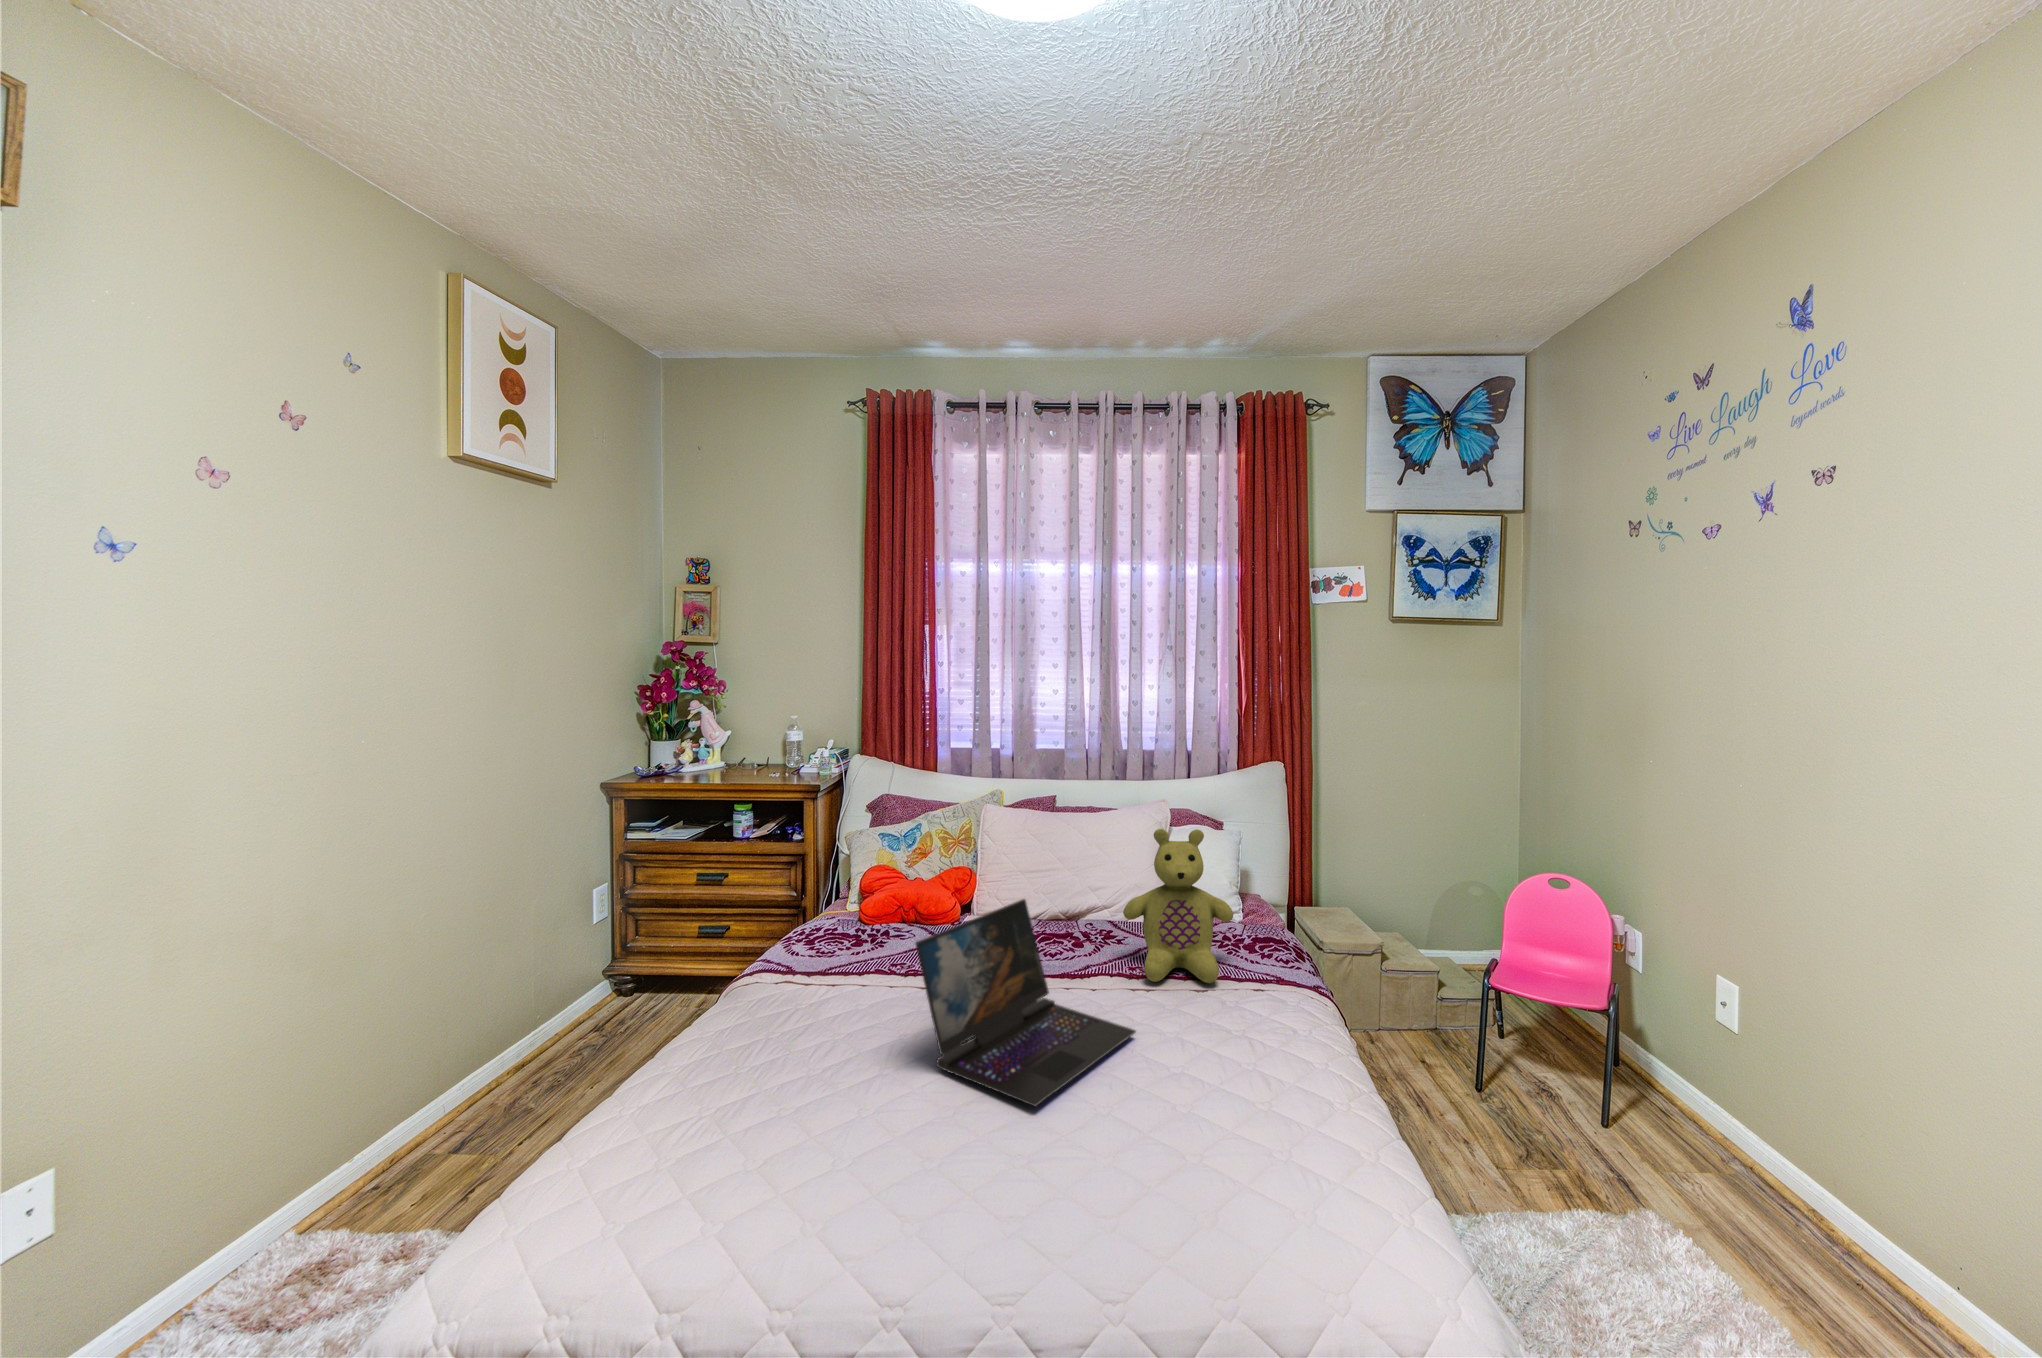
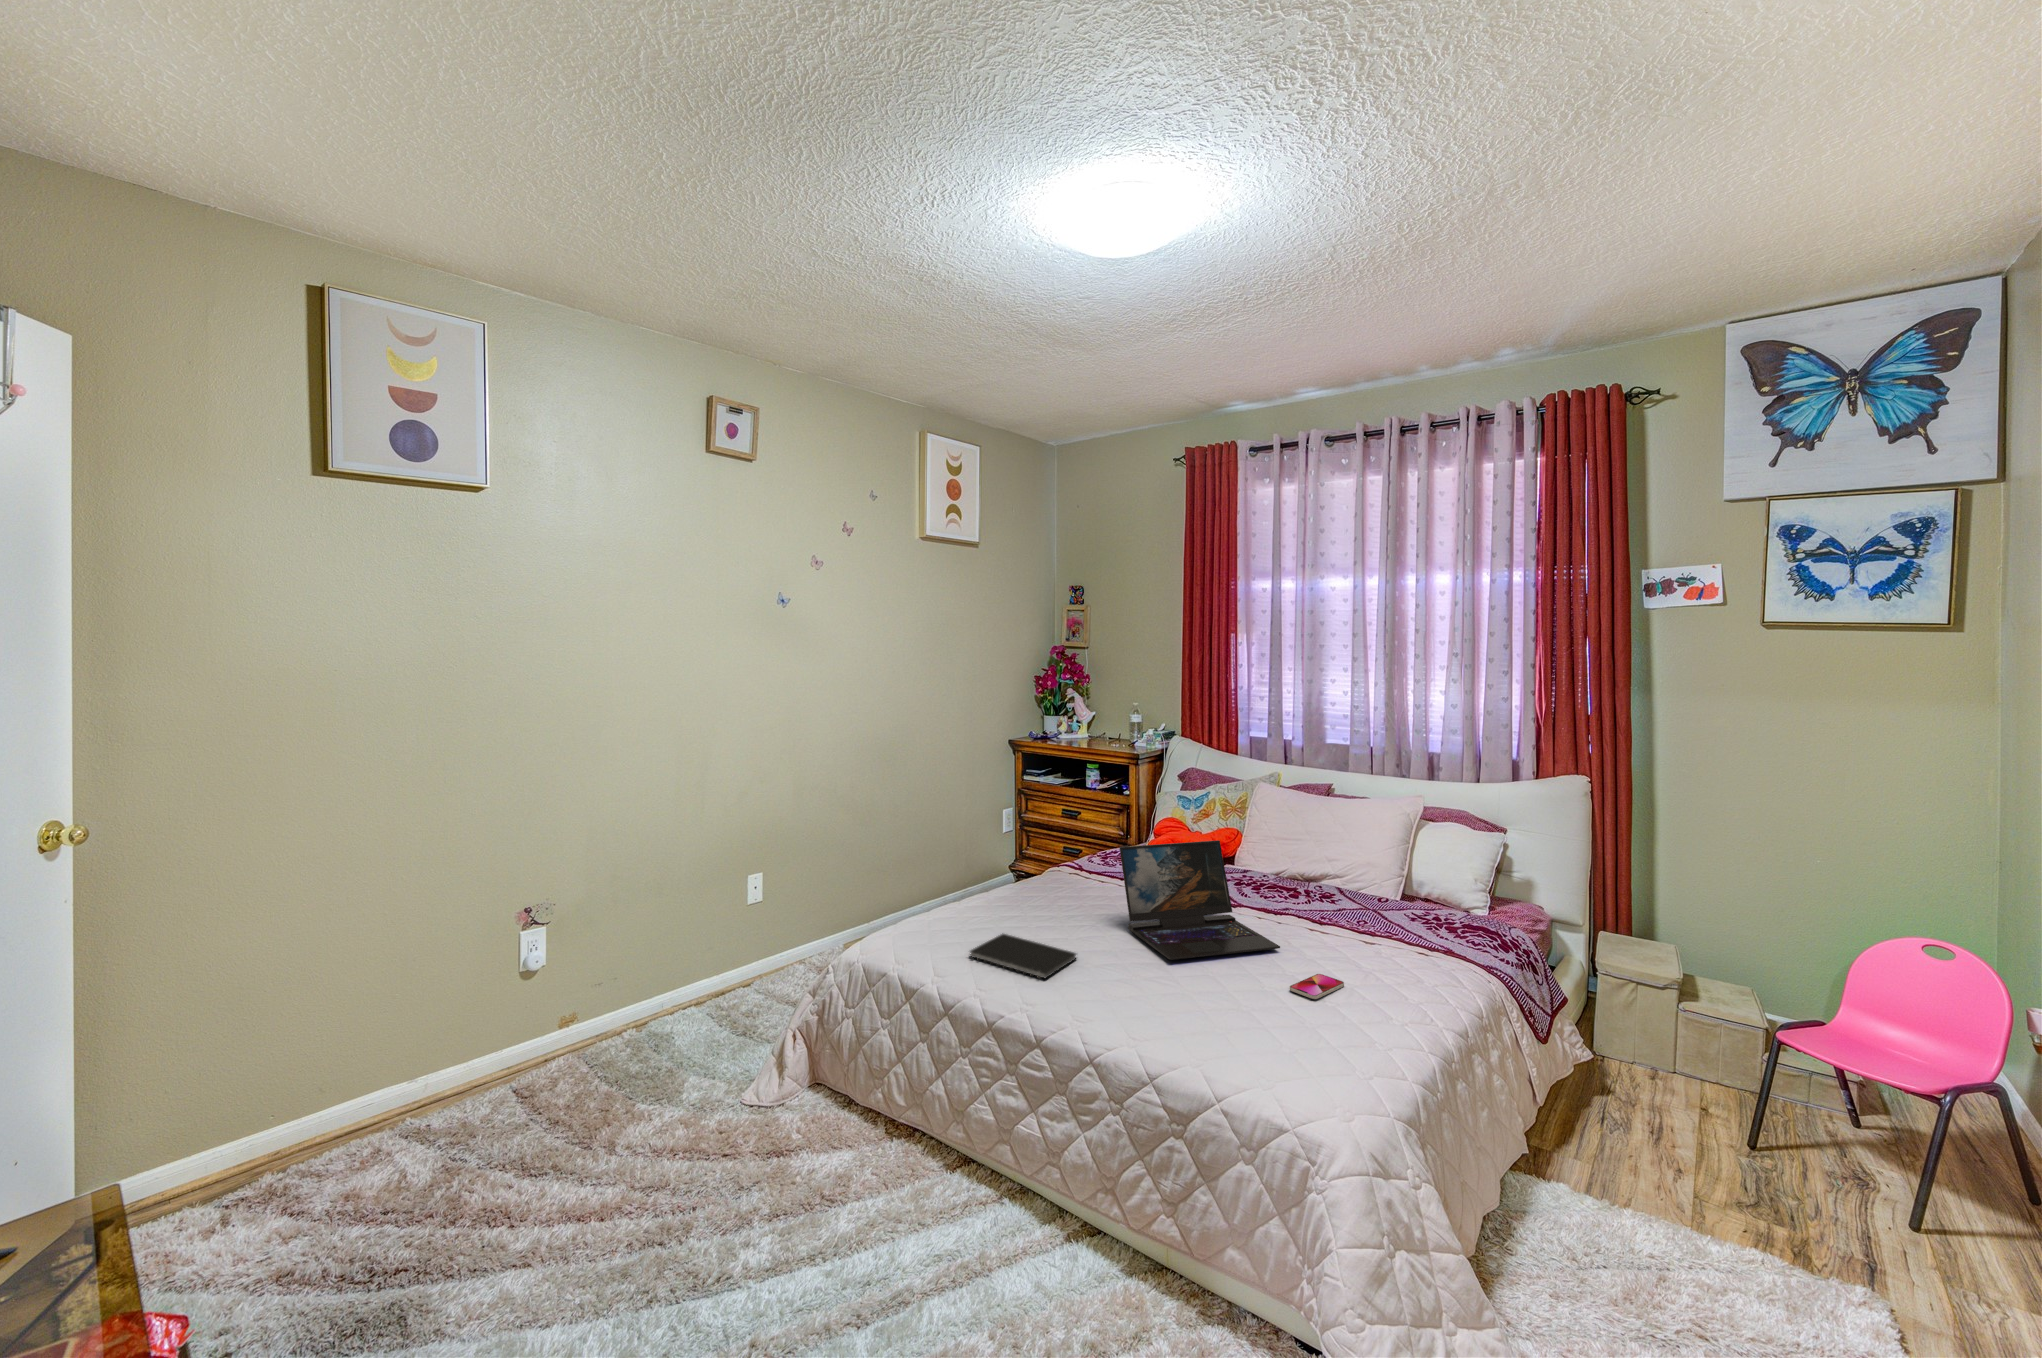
stuffed bear: present [1123,829,1233,983] -> none [1323,808,1424,940]
smartphone: none [1199,1058,1240,1104] -> present [1290,974,1344,999]
notebook: none [706,1150,902,1243] -> present [970,934,1076,978]

